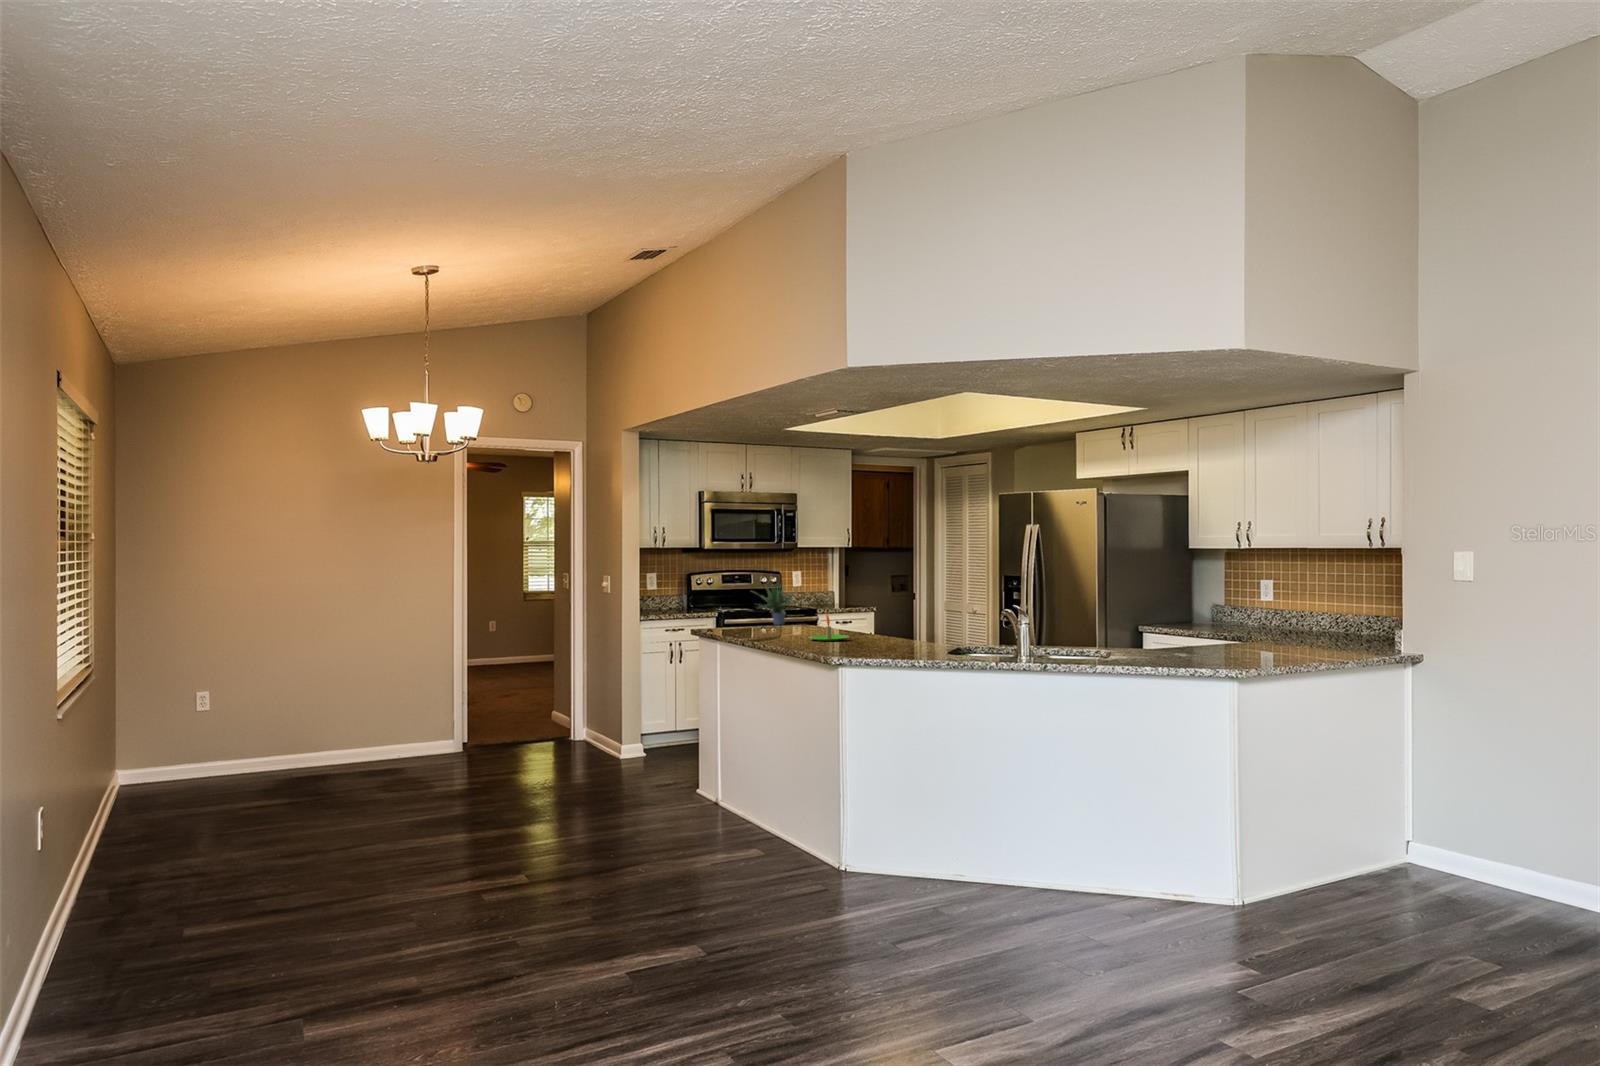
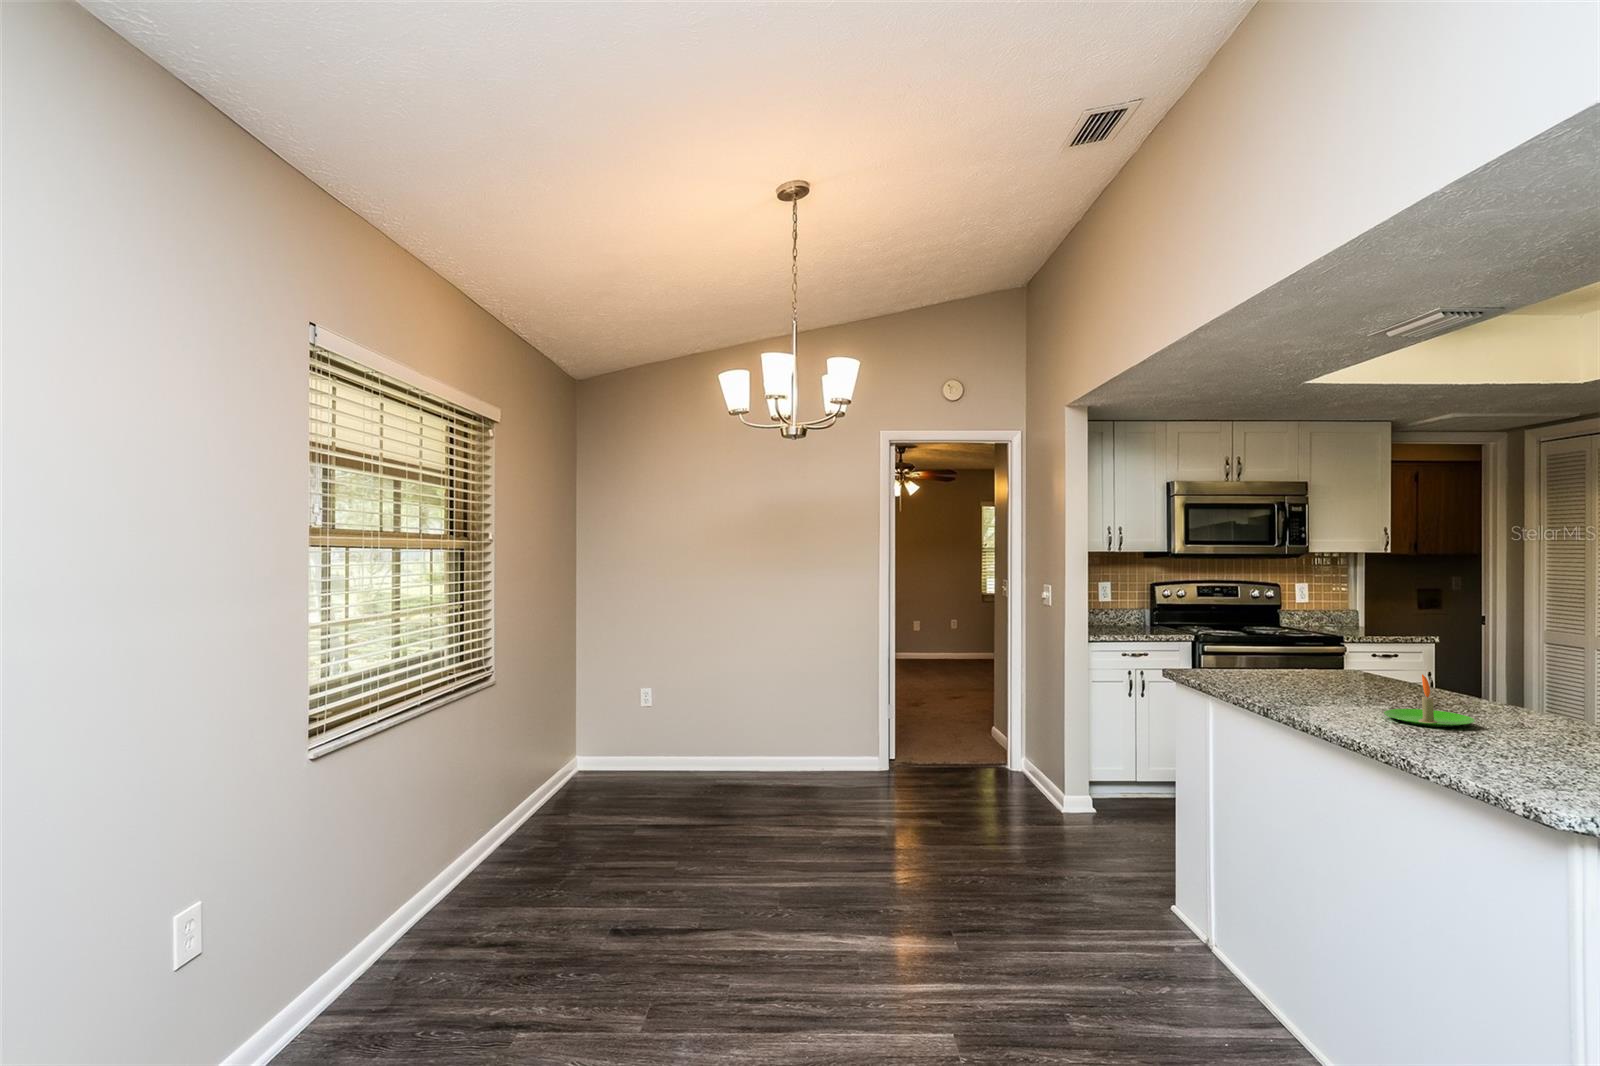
potted plant: present [760,586,794,625] -> none [1245,590,1339,663]

